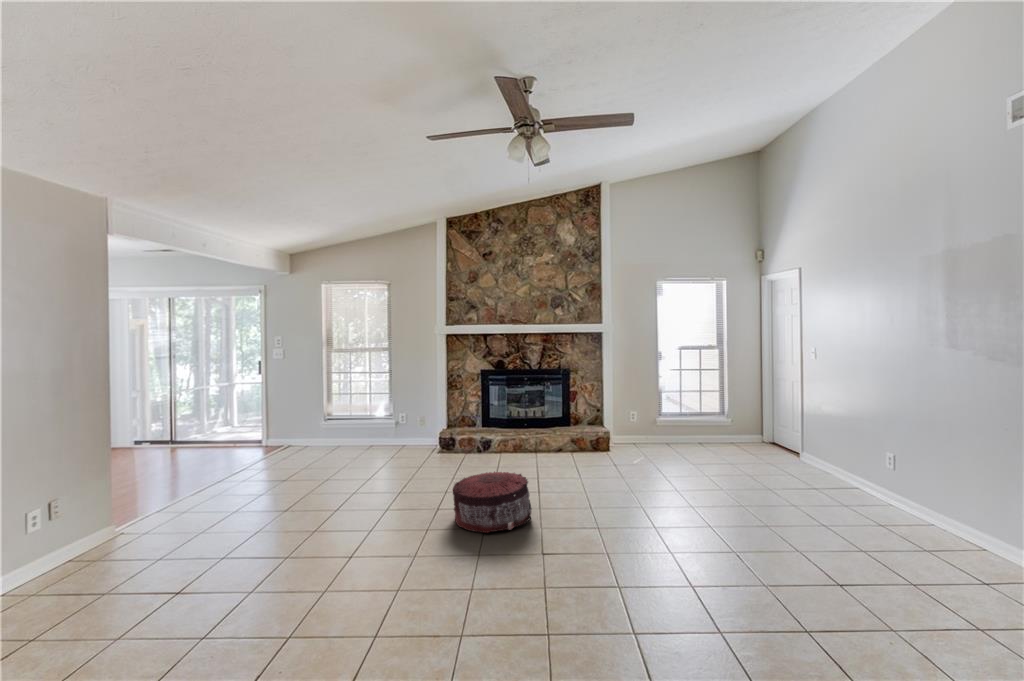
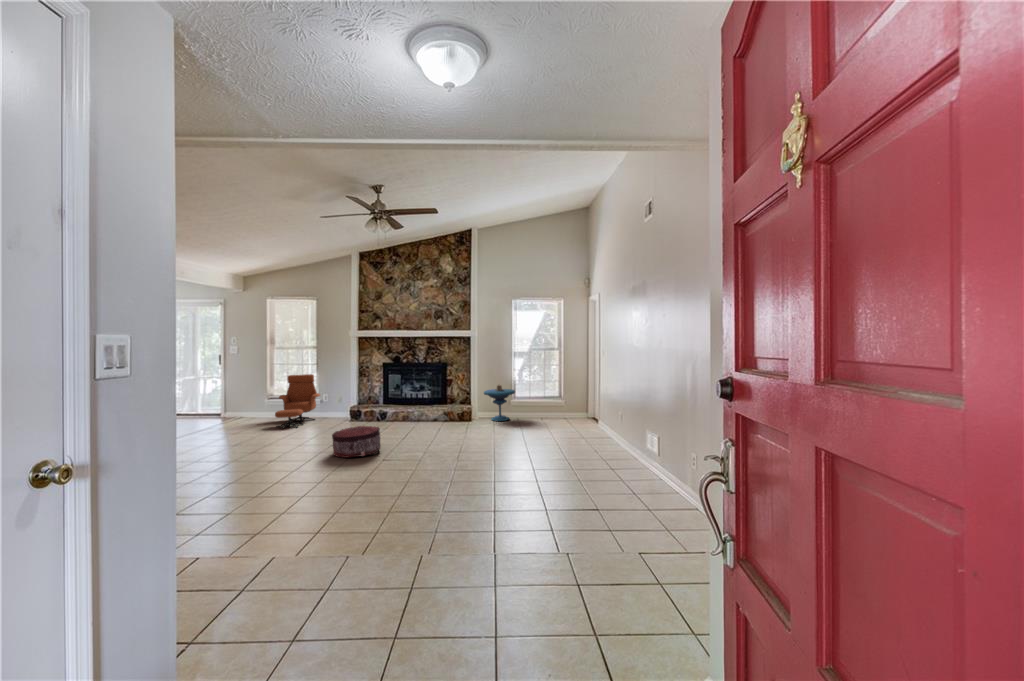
lounge chair: none [340,386,397,467] -> present [275,374,320,429]
side table: none [627,398,675,452] -> present [484,385,515,421]

